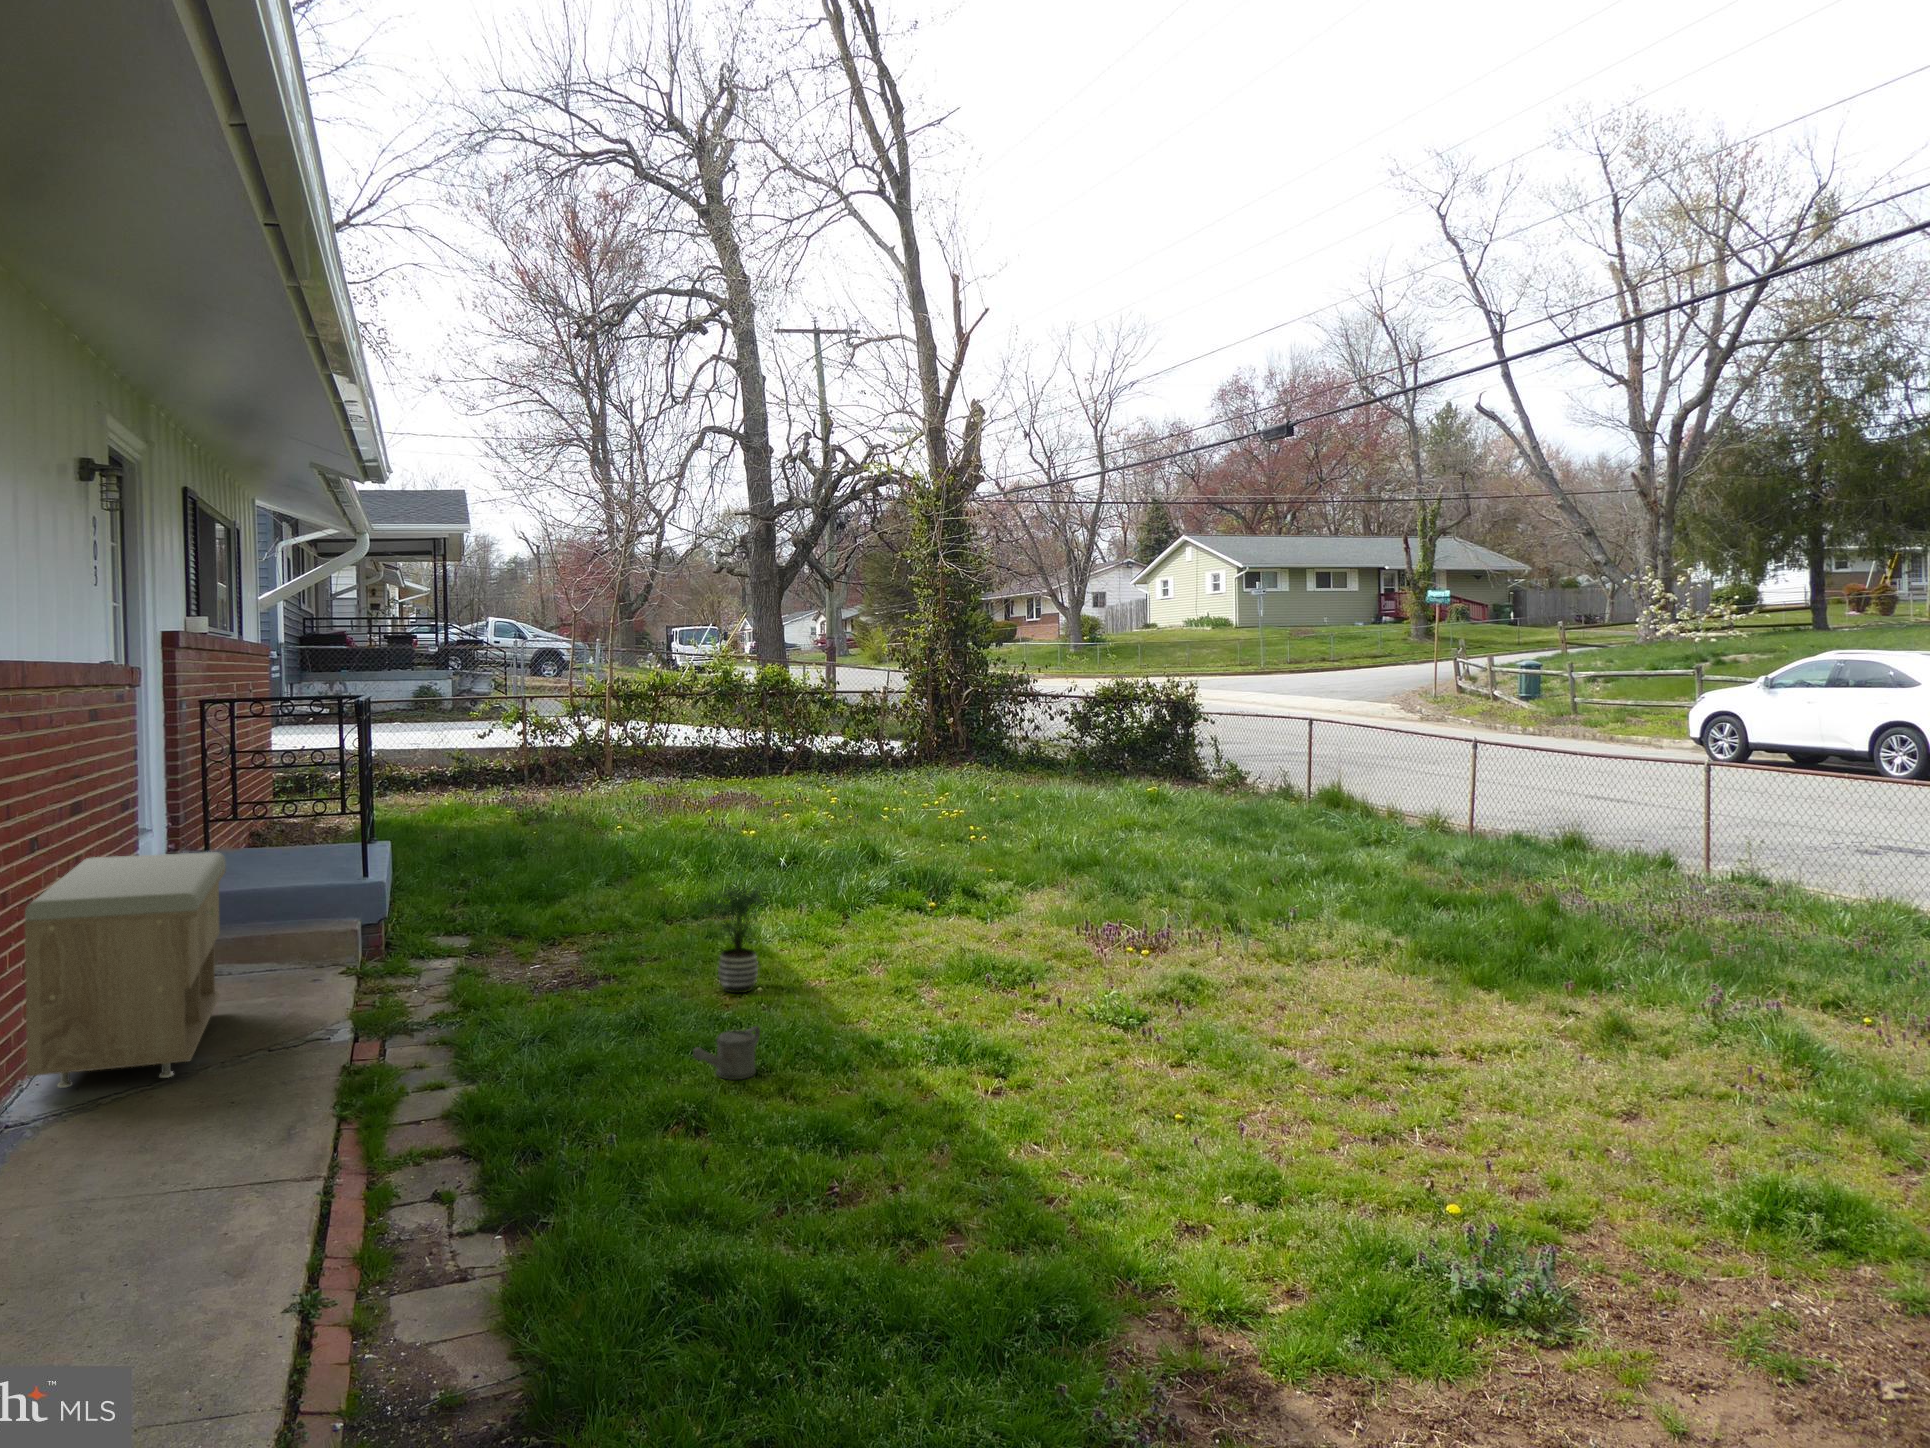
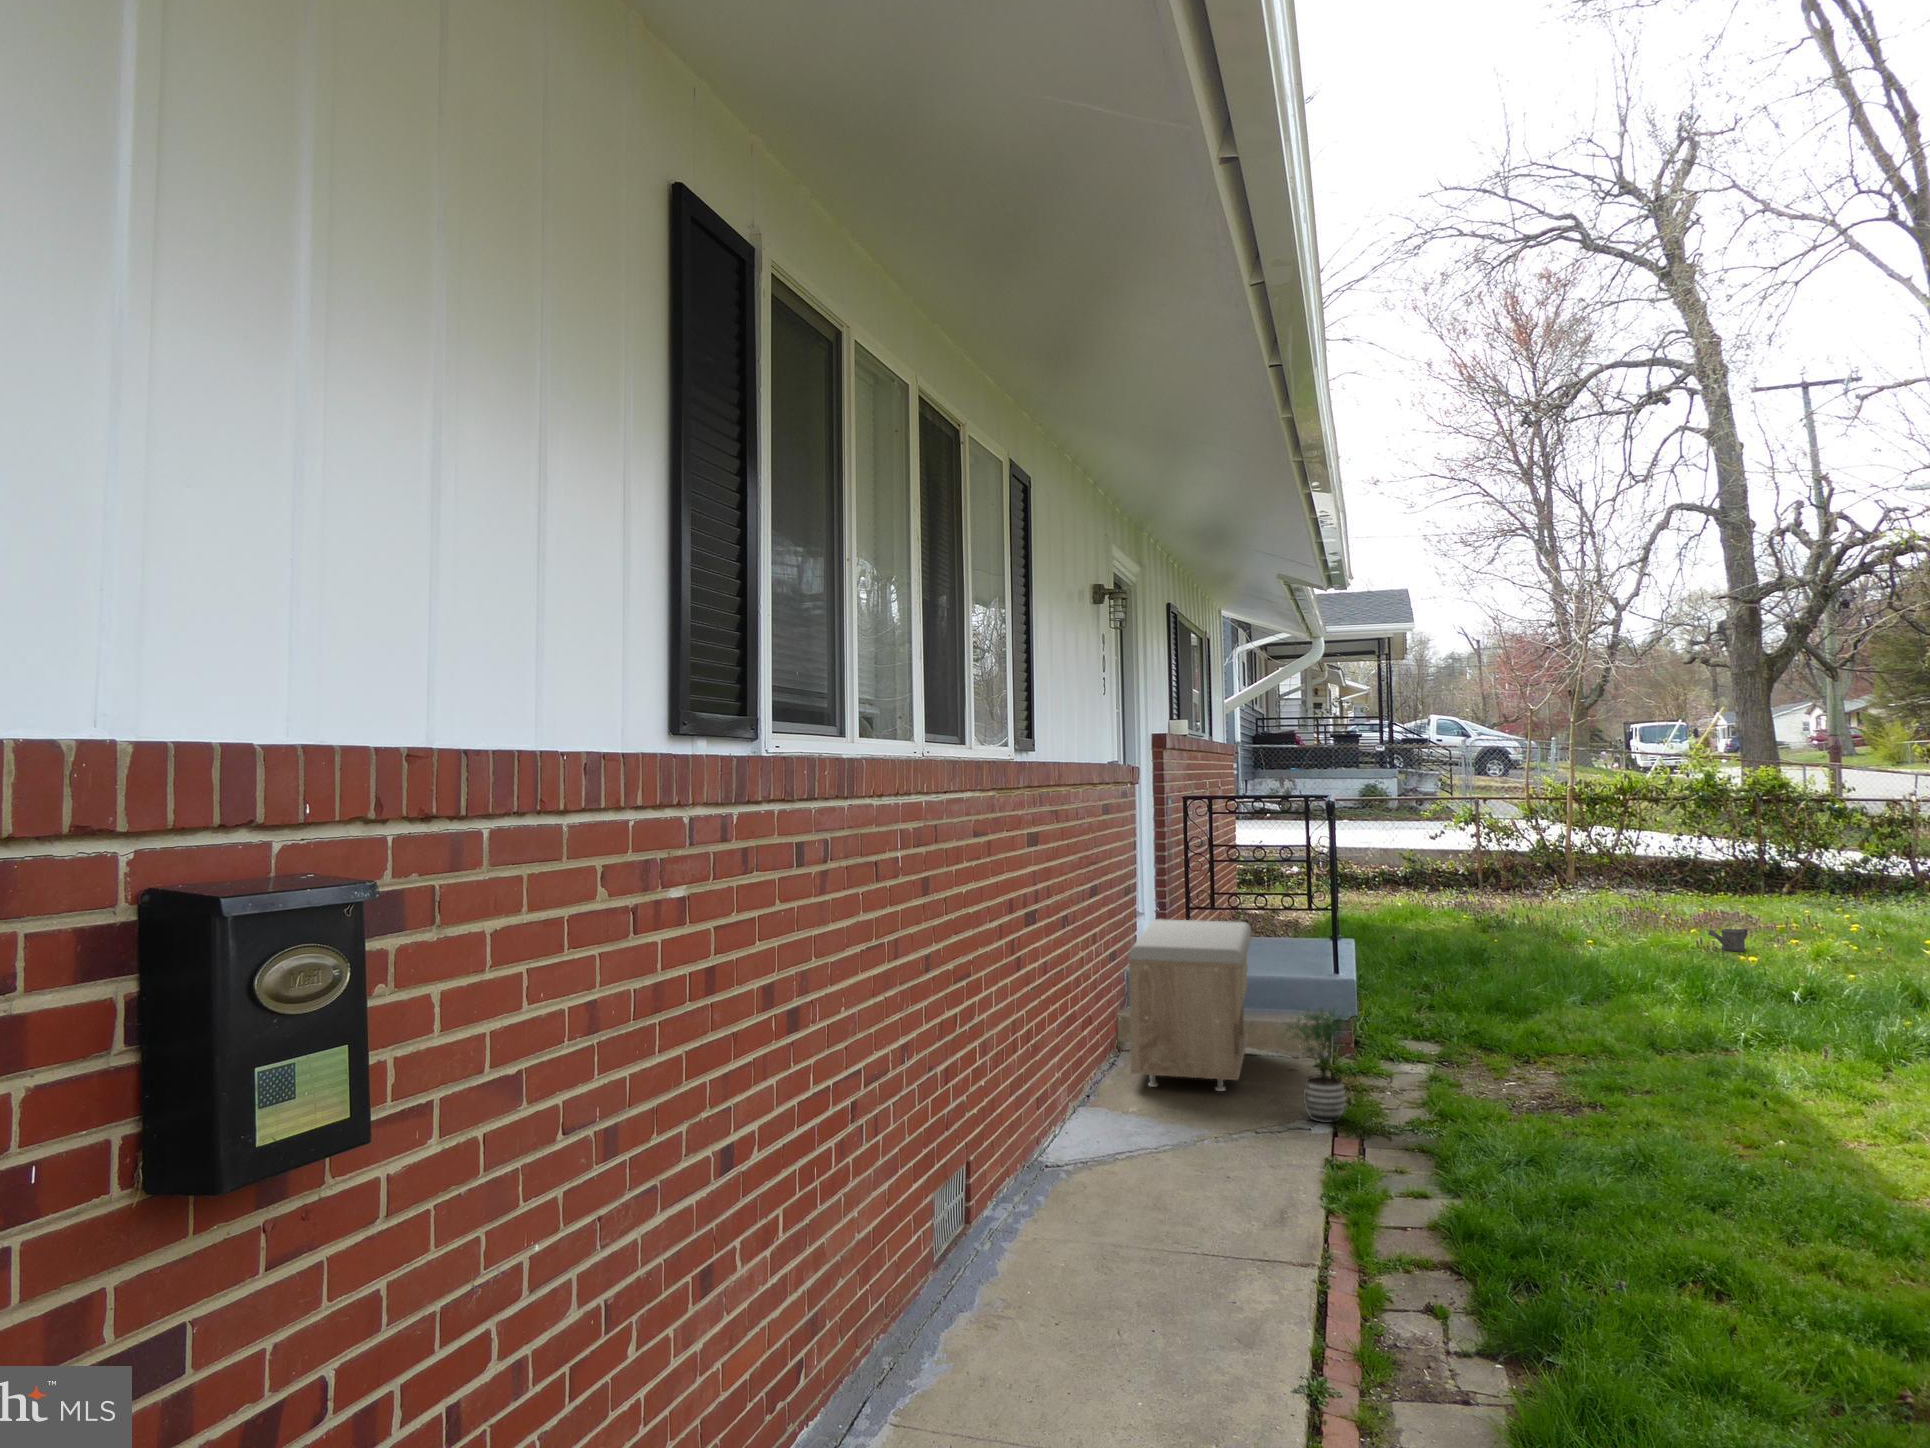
potted plant: present [699,883,768,993] -> present [1282,1006,1357,1123]
watering can: present [694,1026,760,1080] -> present [1708,929,1747,952]

